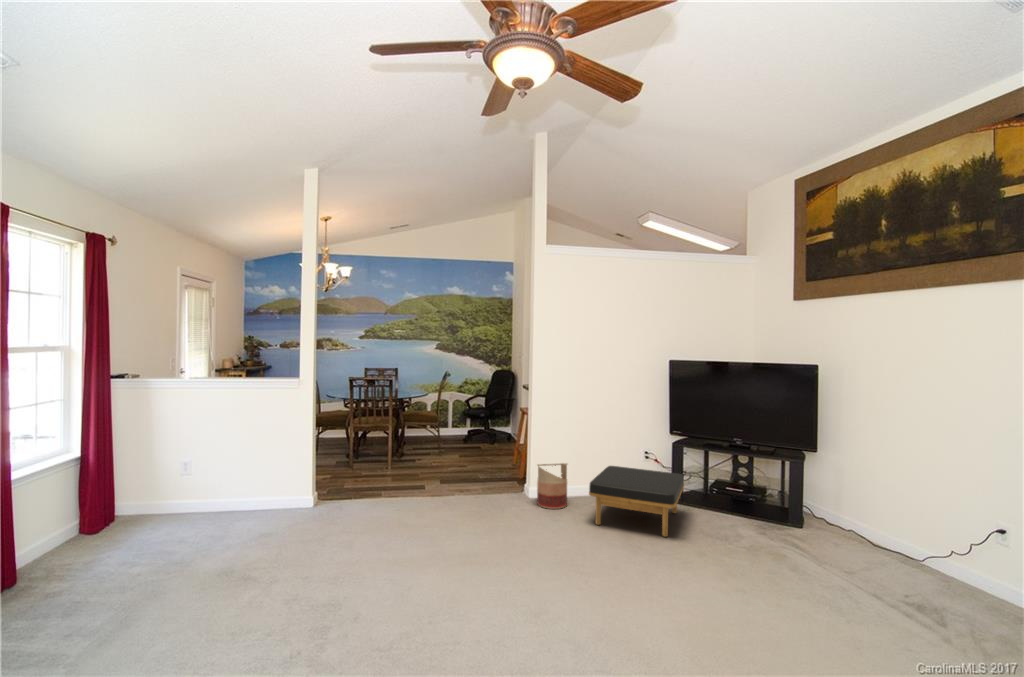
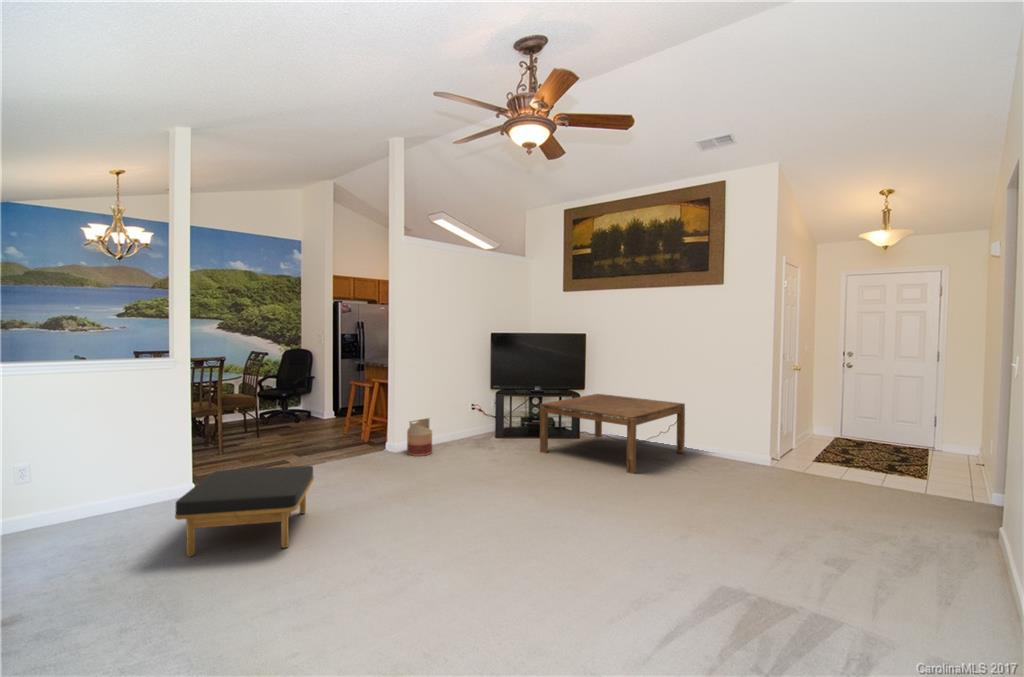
coffee table: none [705,464,1008,628] -> present [540,394,685,474]
ottoman: present [589,466,684,537] -> present [175,466,314,556]

